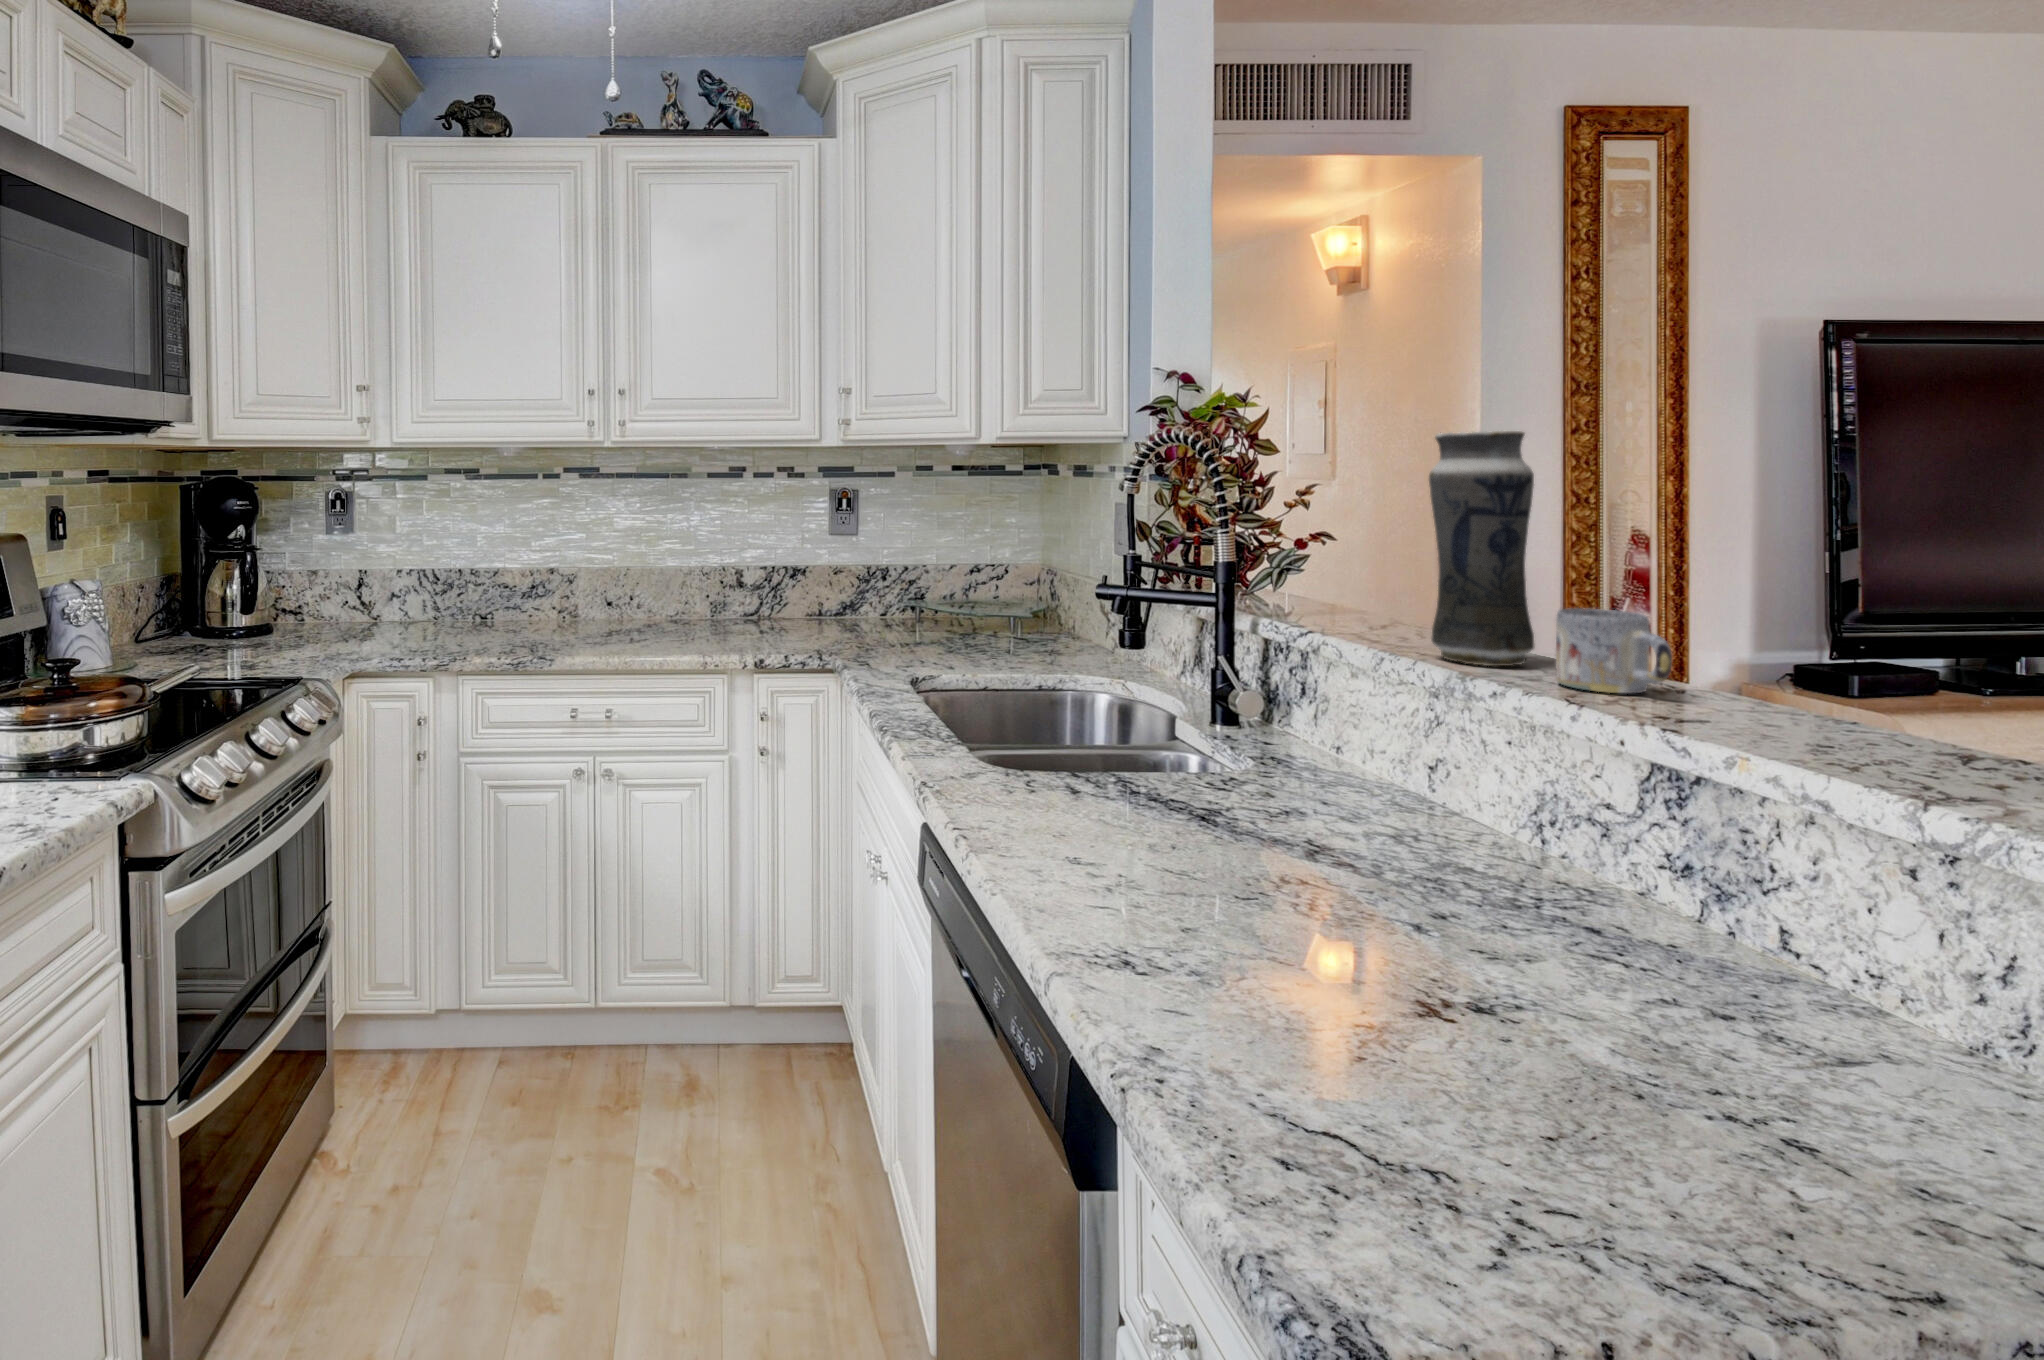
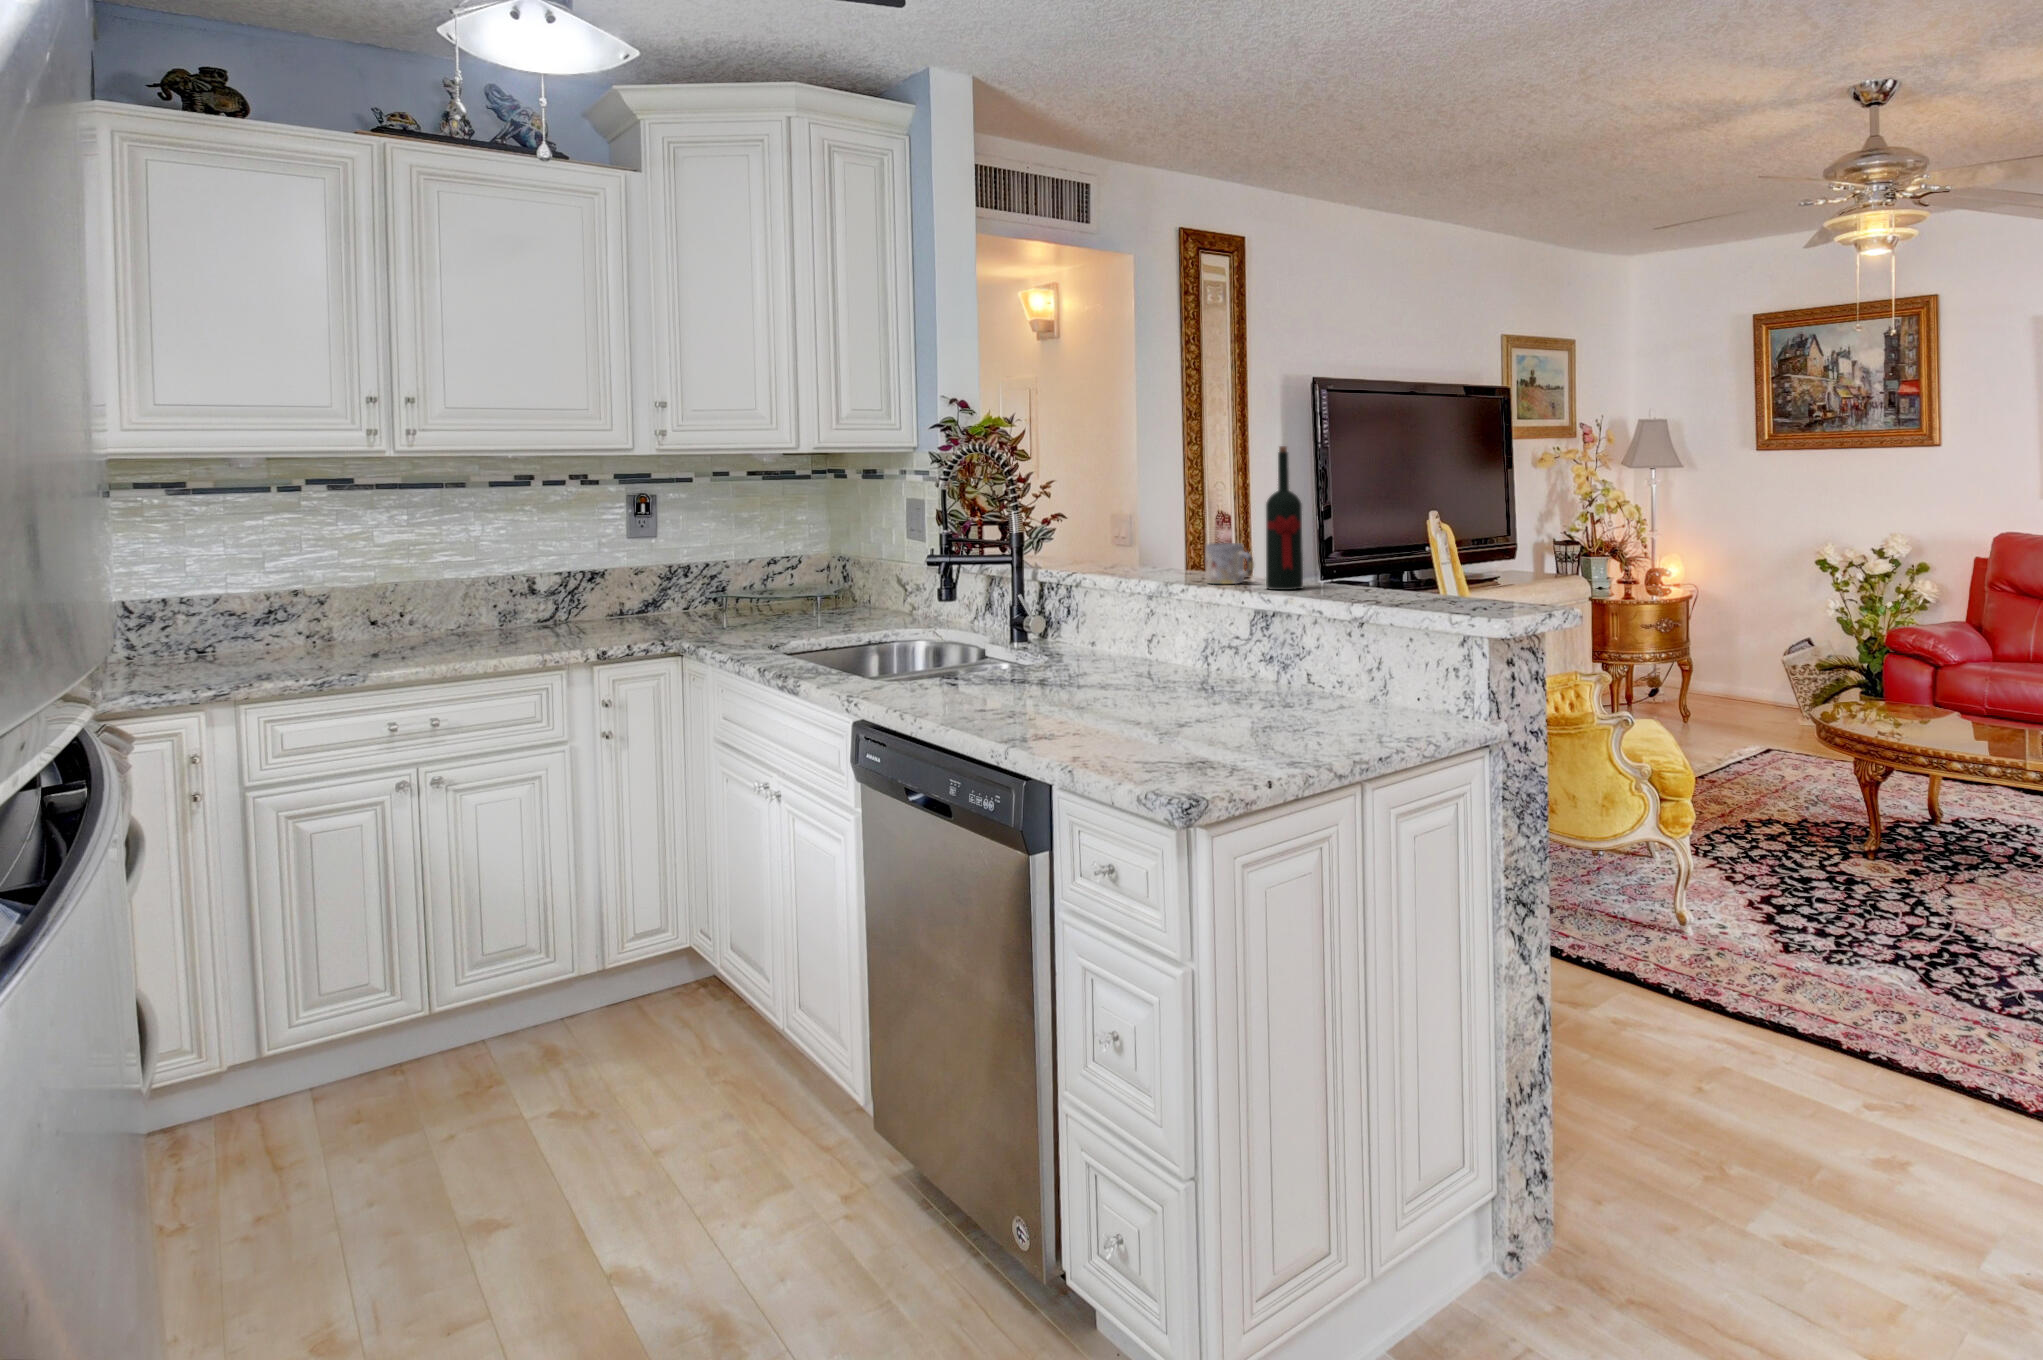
wine bottle: none [1702,421,1809,734] -> present [1266,446,1303,590]
vase: present [1429,431,1534,666] -> none [1142,448,1194,580]

